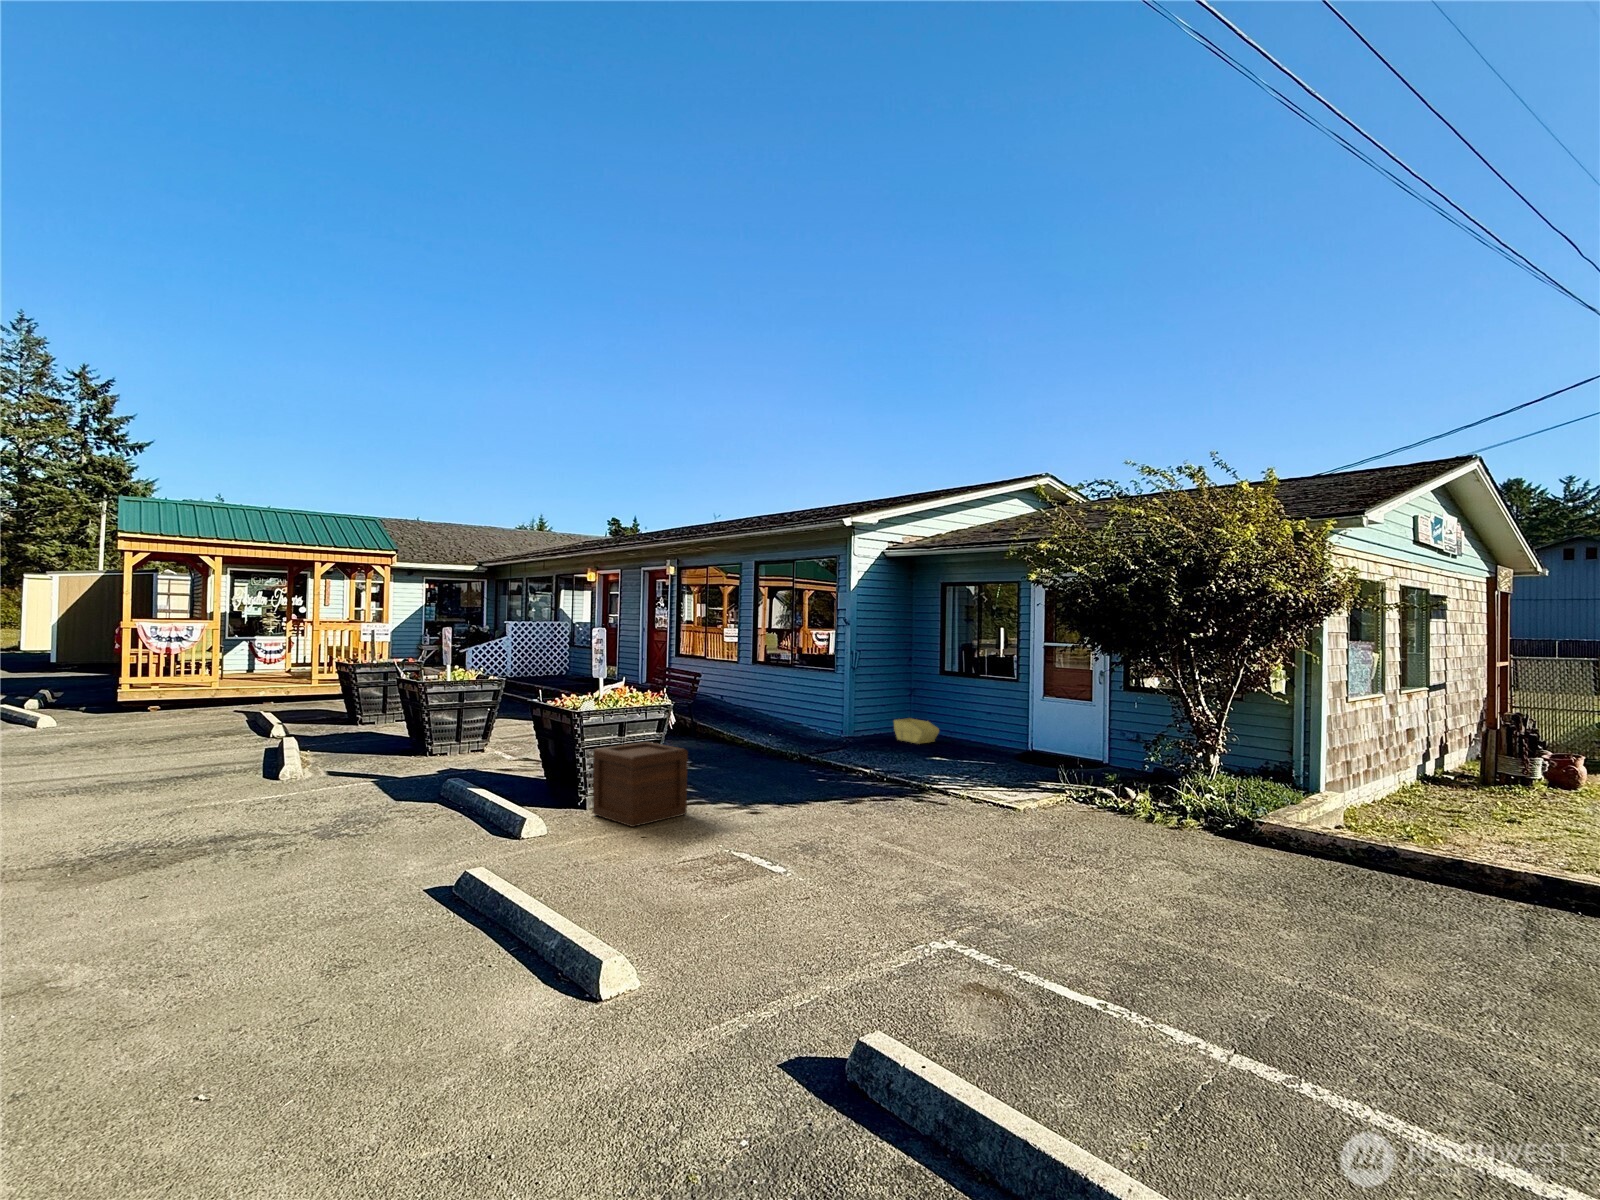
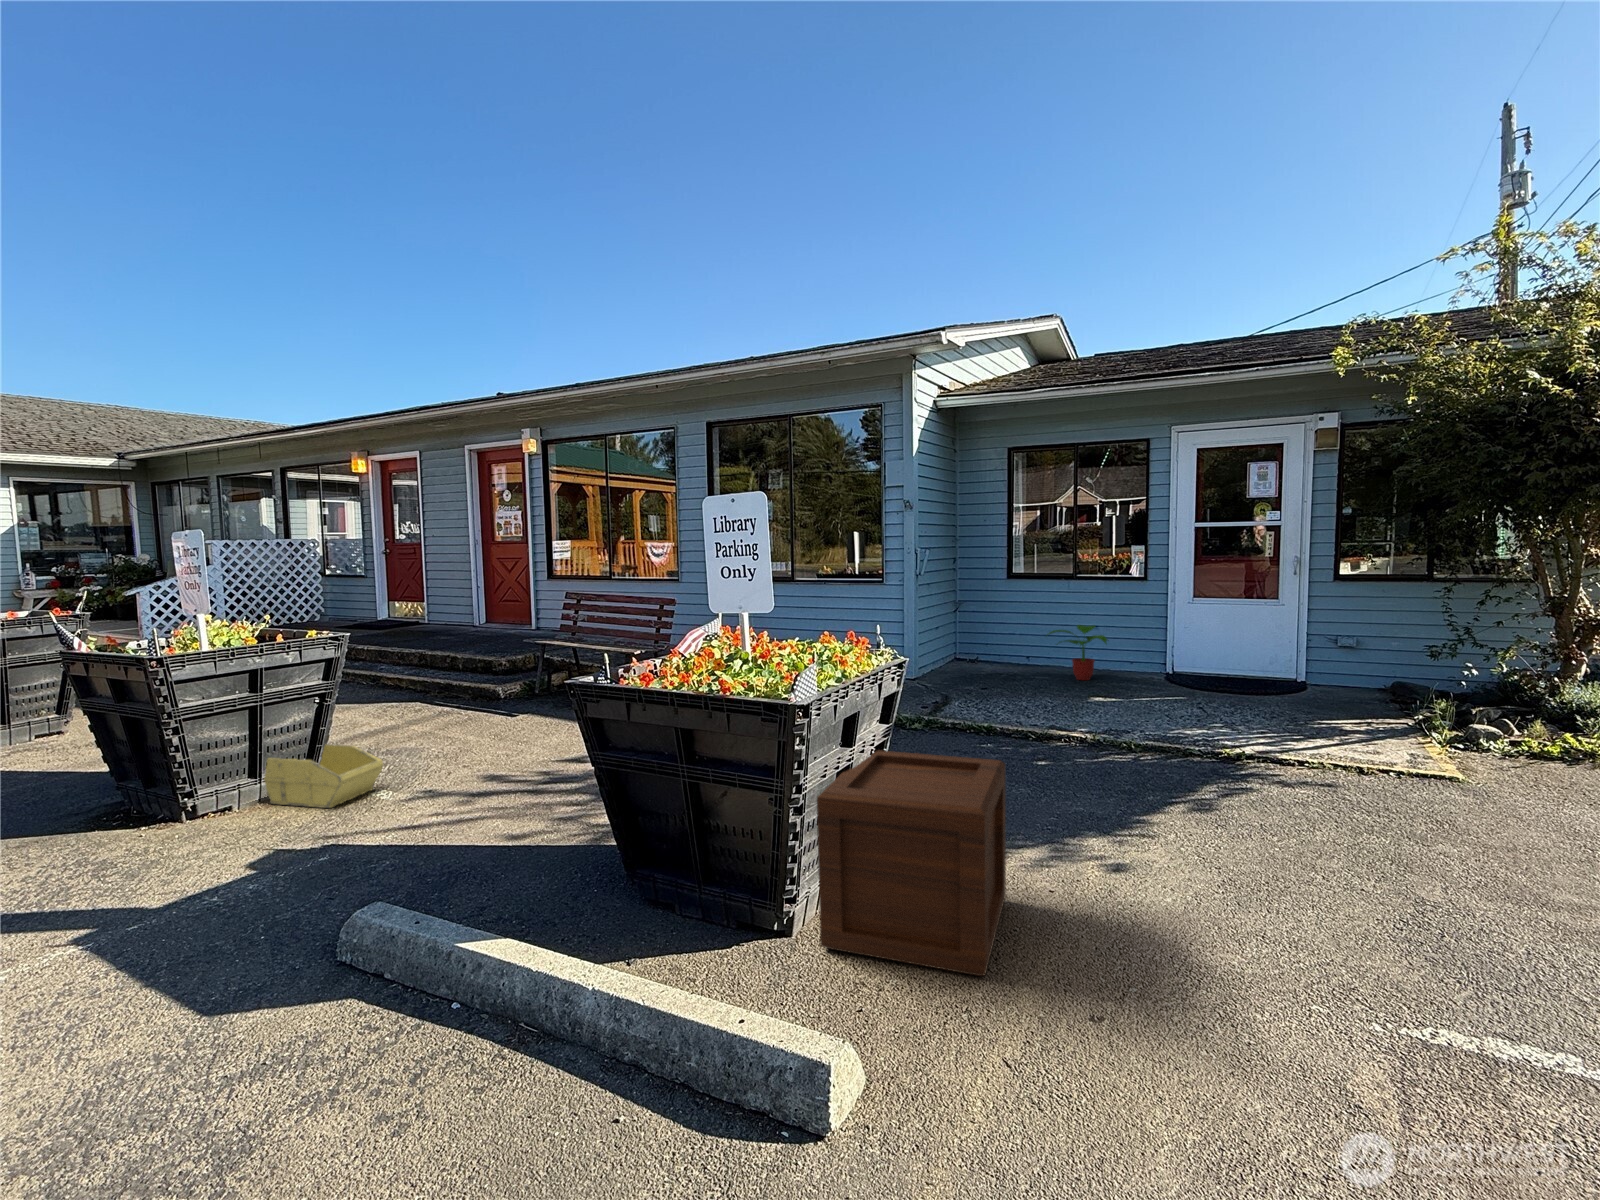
potted plant: none [947,712,991,752] -> present [1049,625,1107,680]
storage bin: present [894,718,939,744] -> present [264,744,383,808]

